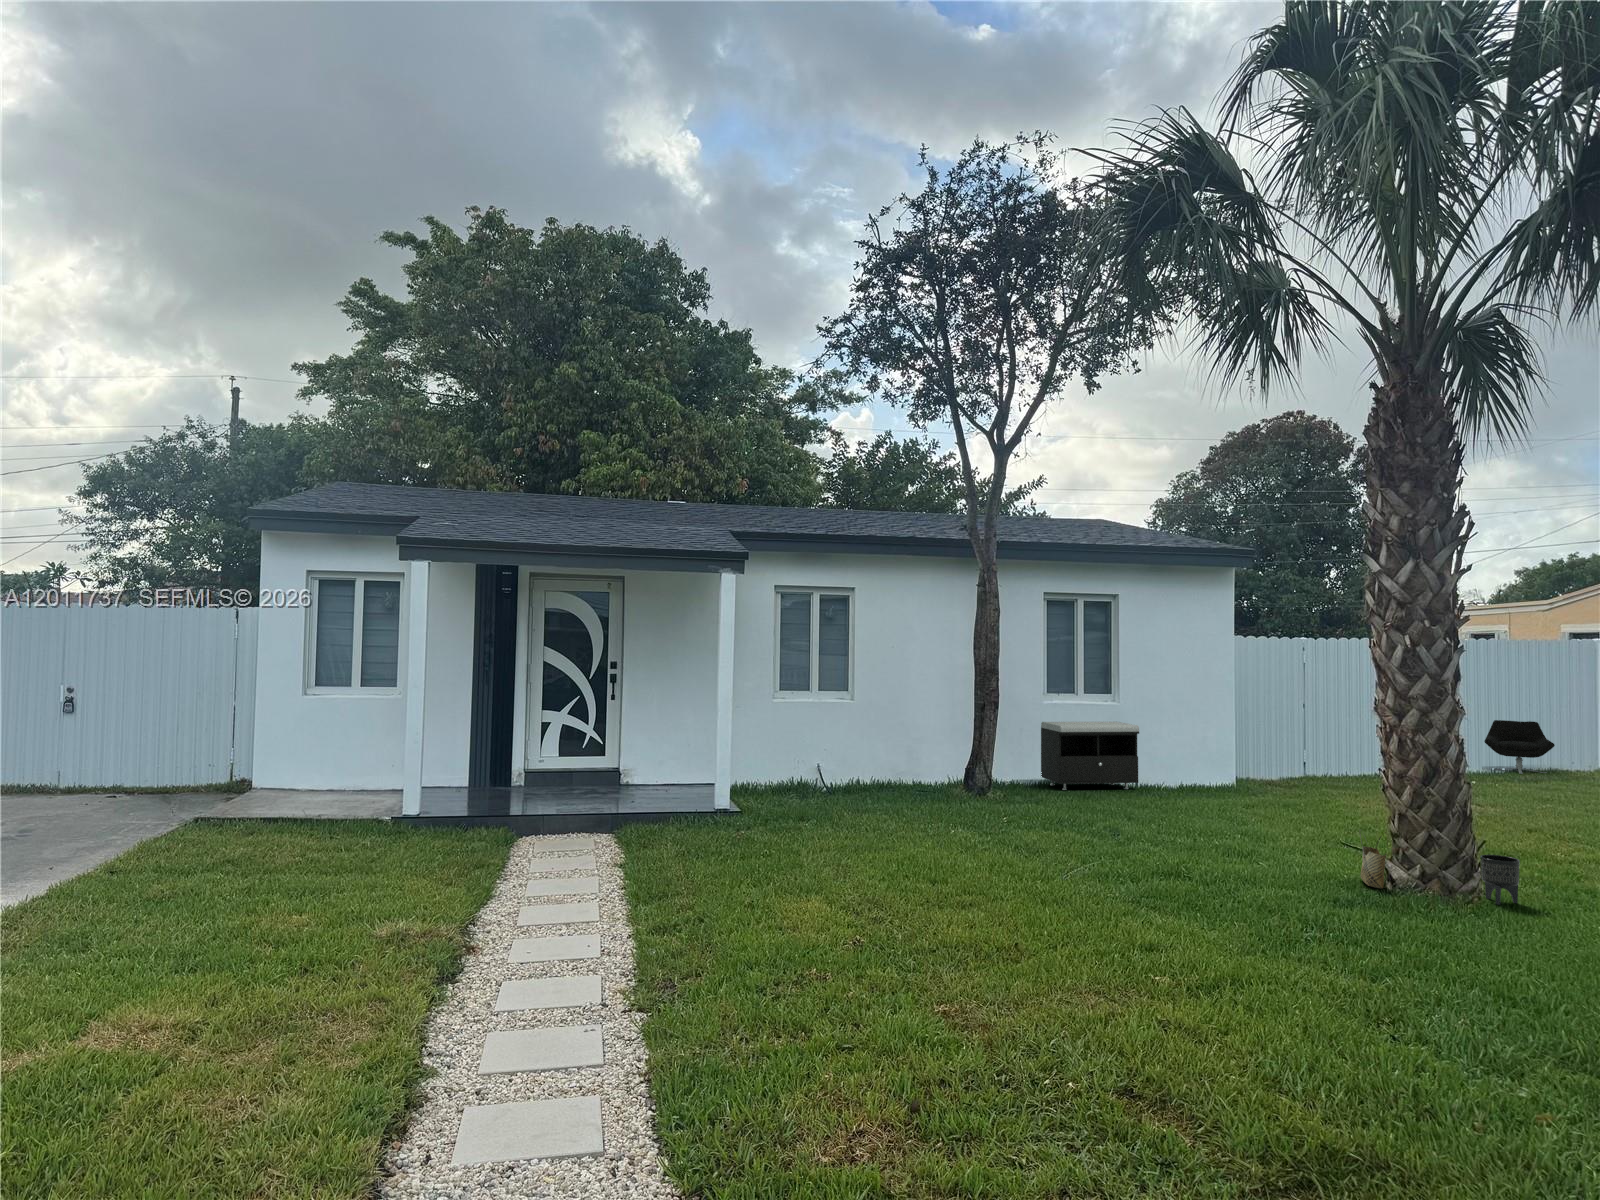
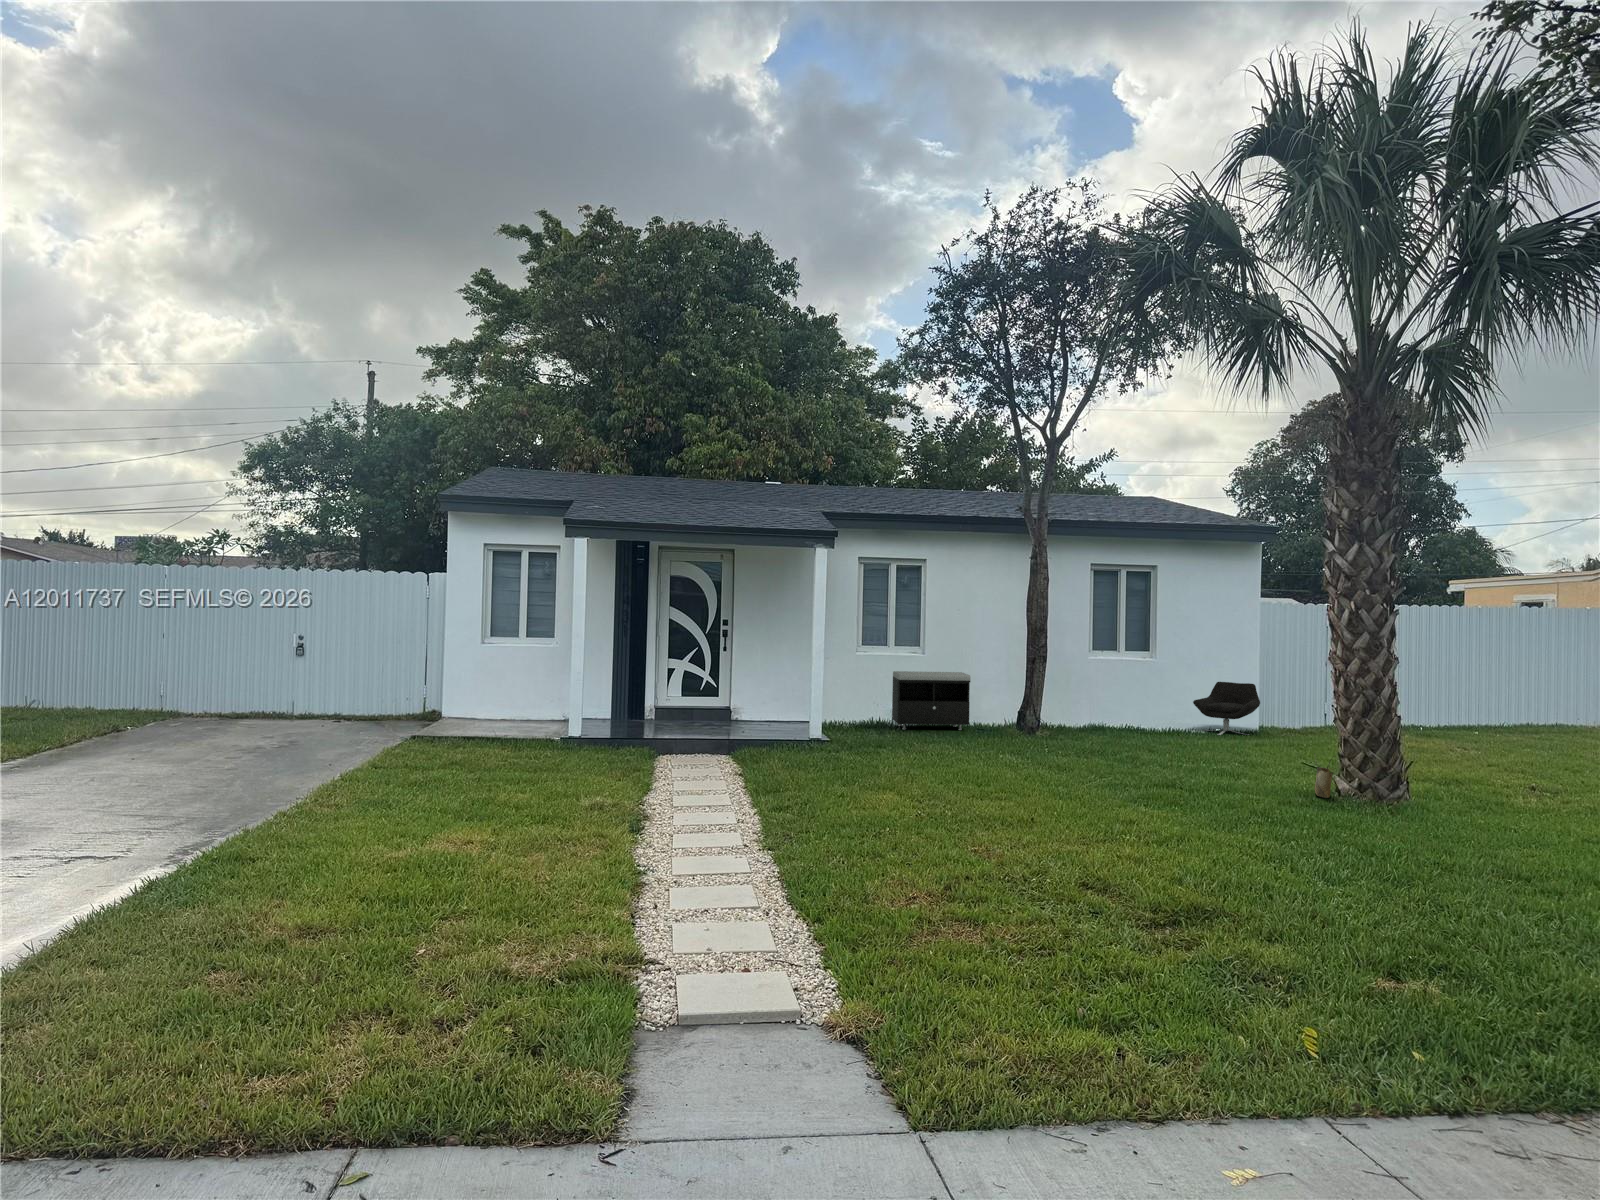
lounge chair: present [1484,720,1555,774] -> present [1193,682,1260,735]
storage bench: present [1041,722,1139,790] -> present [892,671,971,730]
planter: present [1480,855,1520,905] -> none [1403,773,1432,810]

